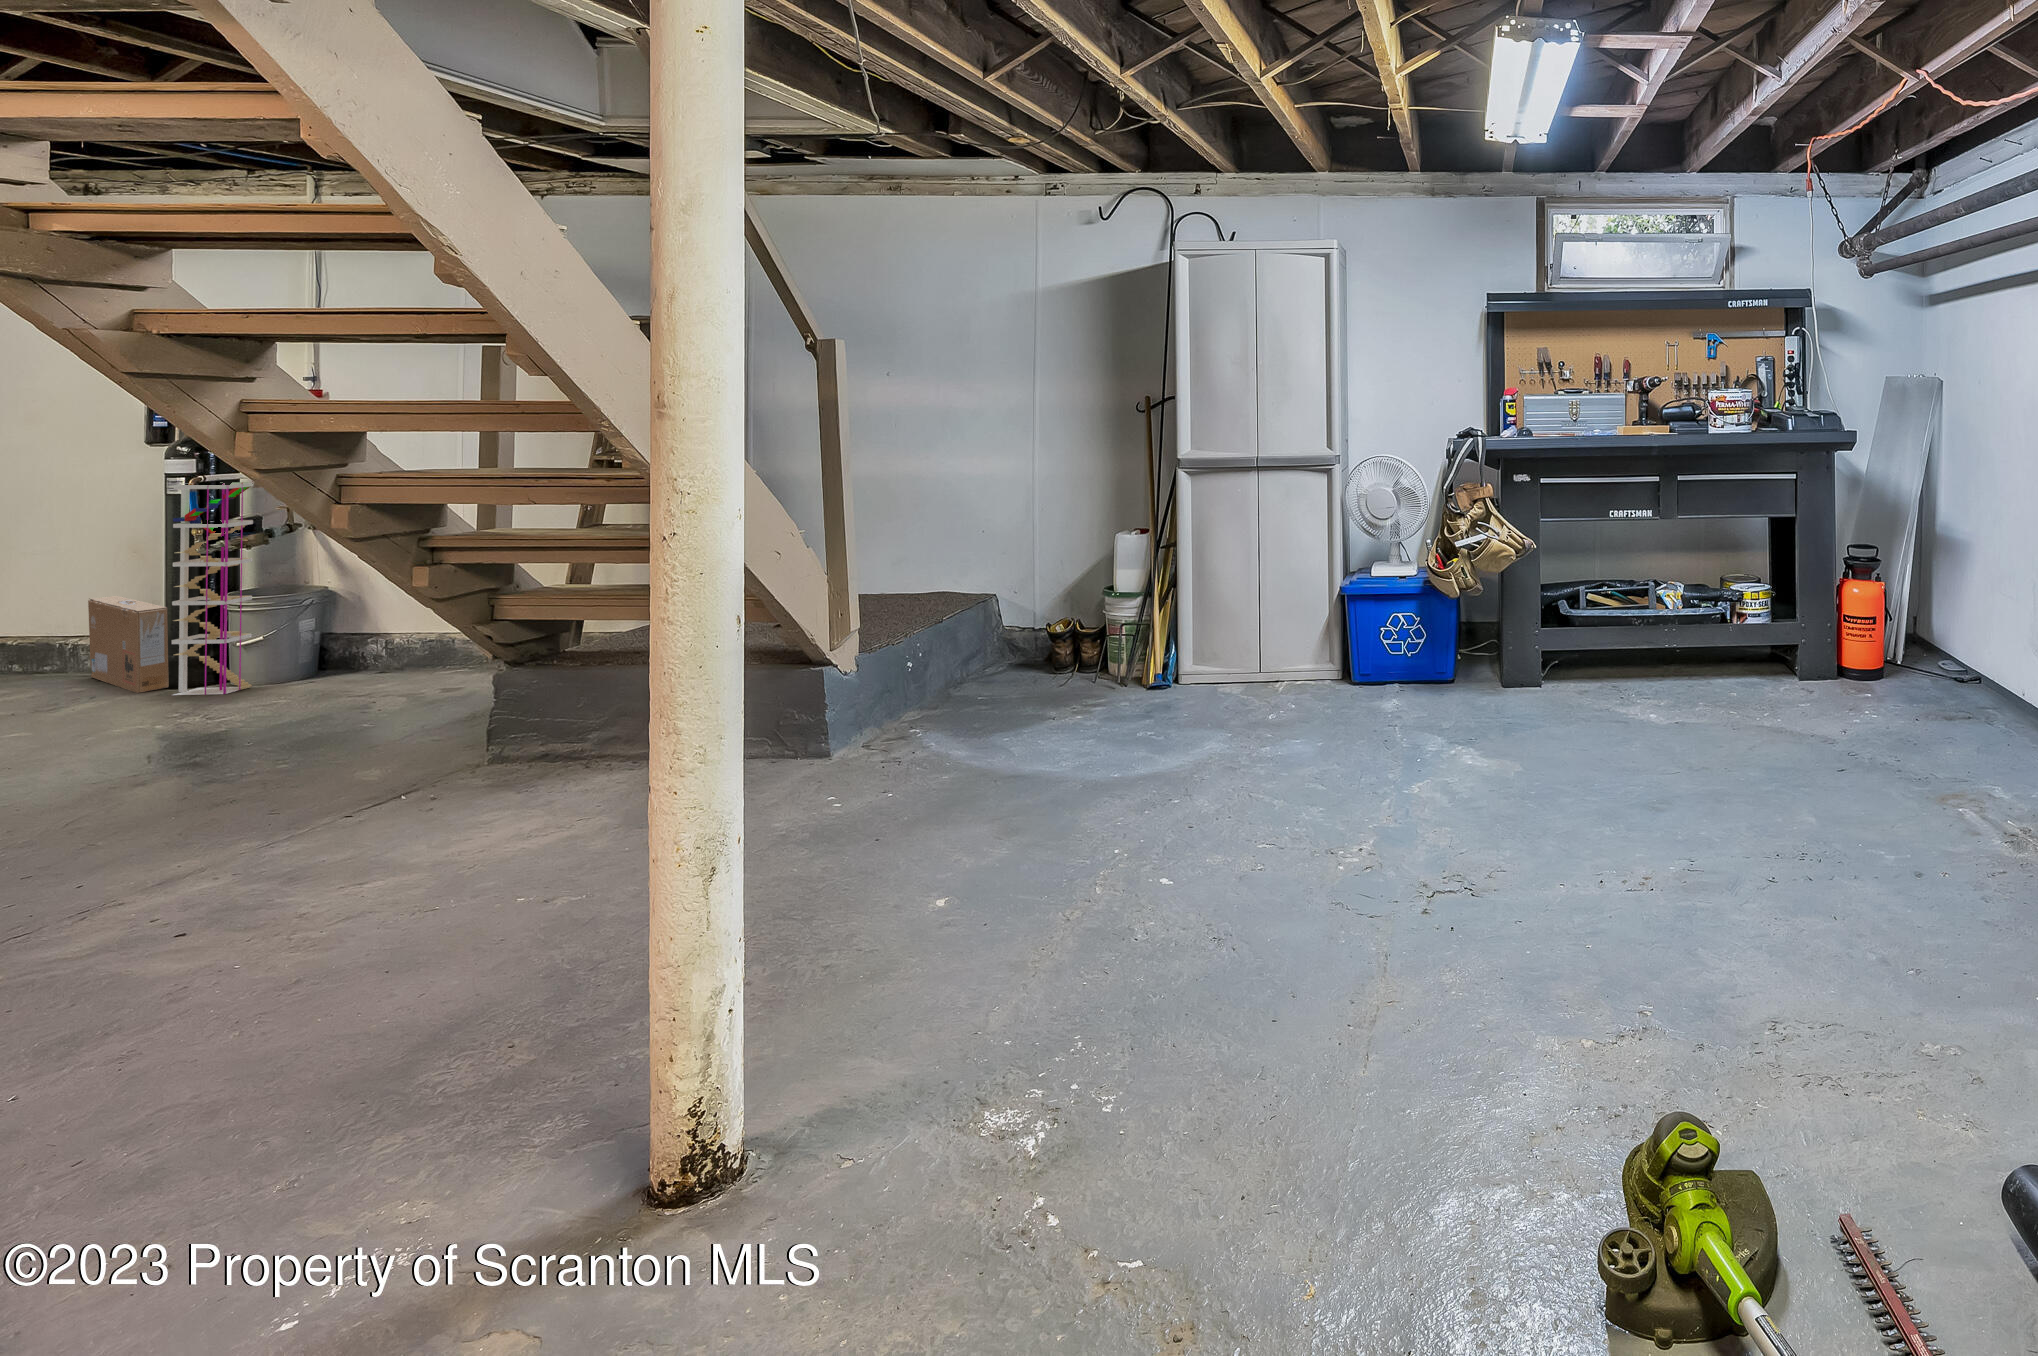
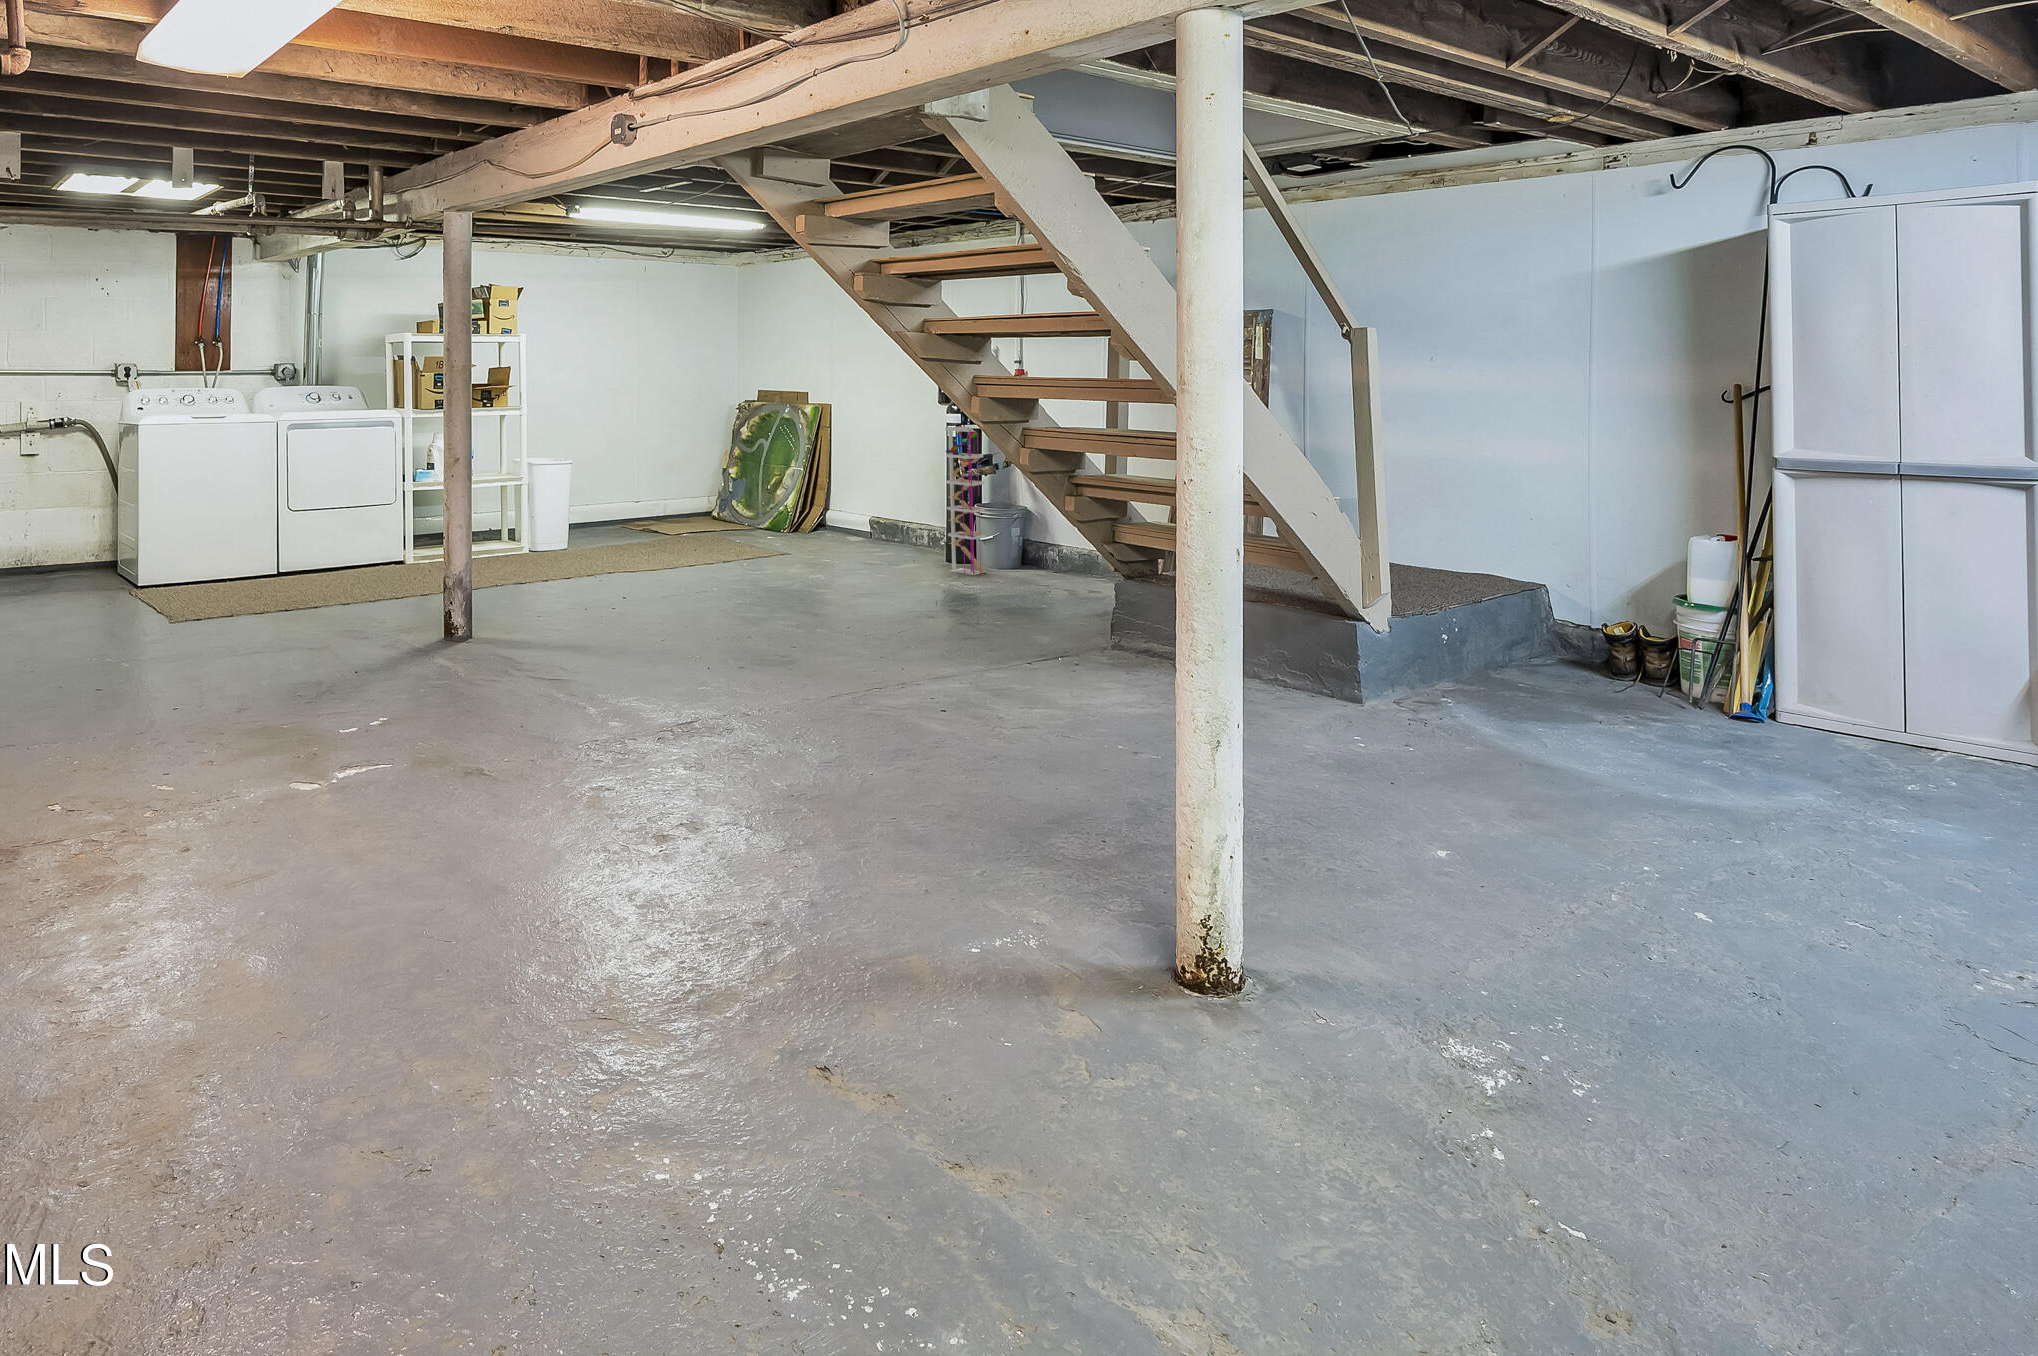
cardboard box: present [88,596,169,693] -> none [910,499,948,566]

